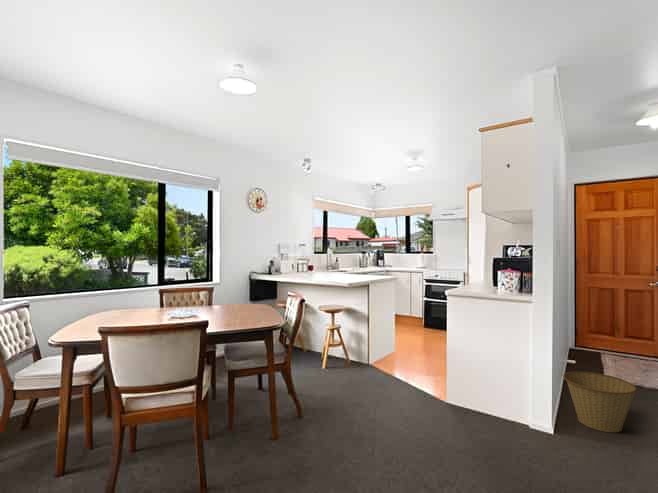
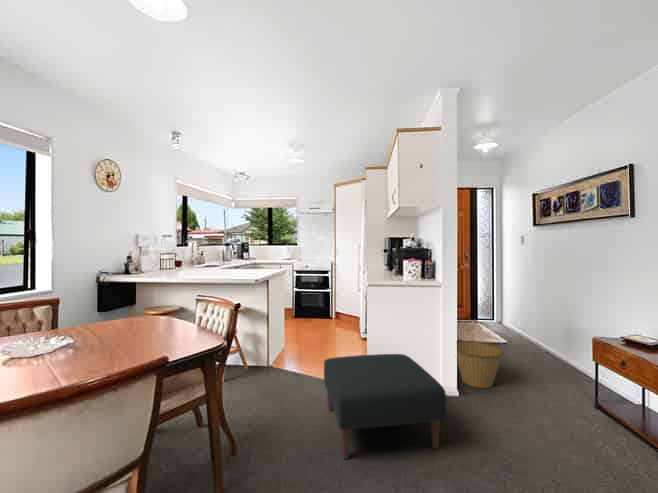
ottoman: none [380,360,490,462] -> present [324,354,446,459]

